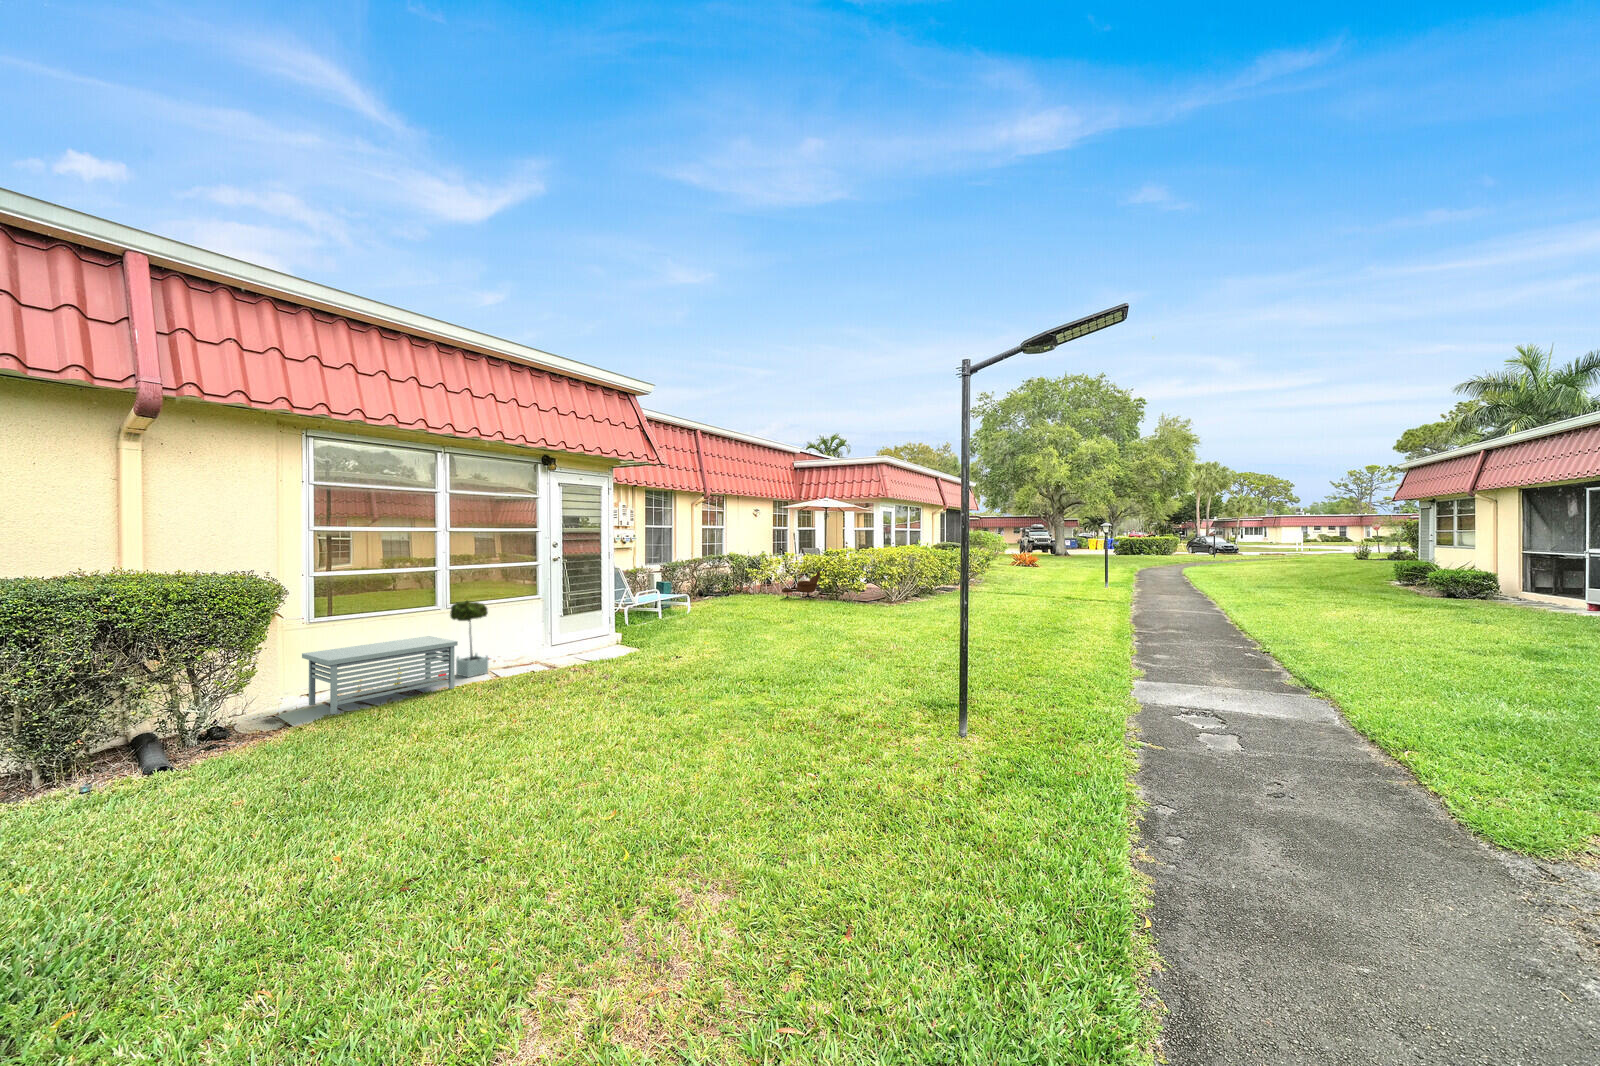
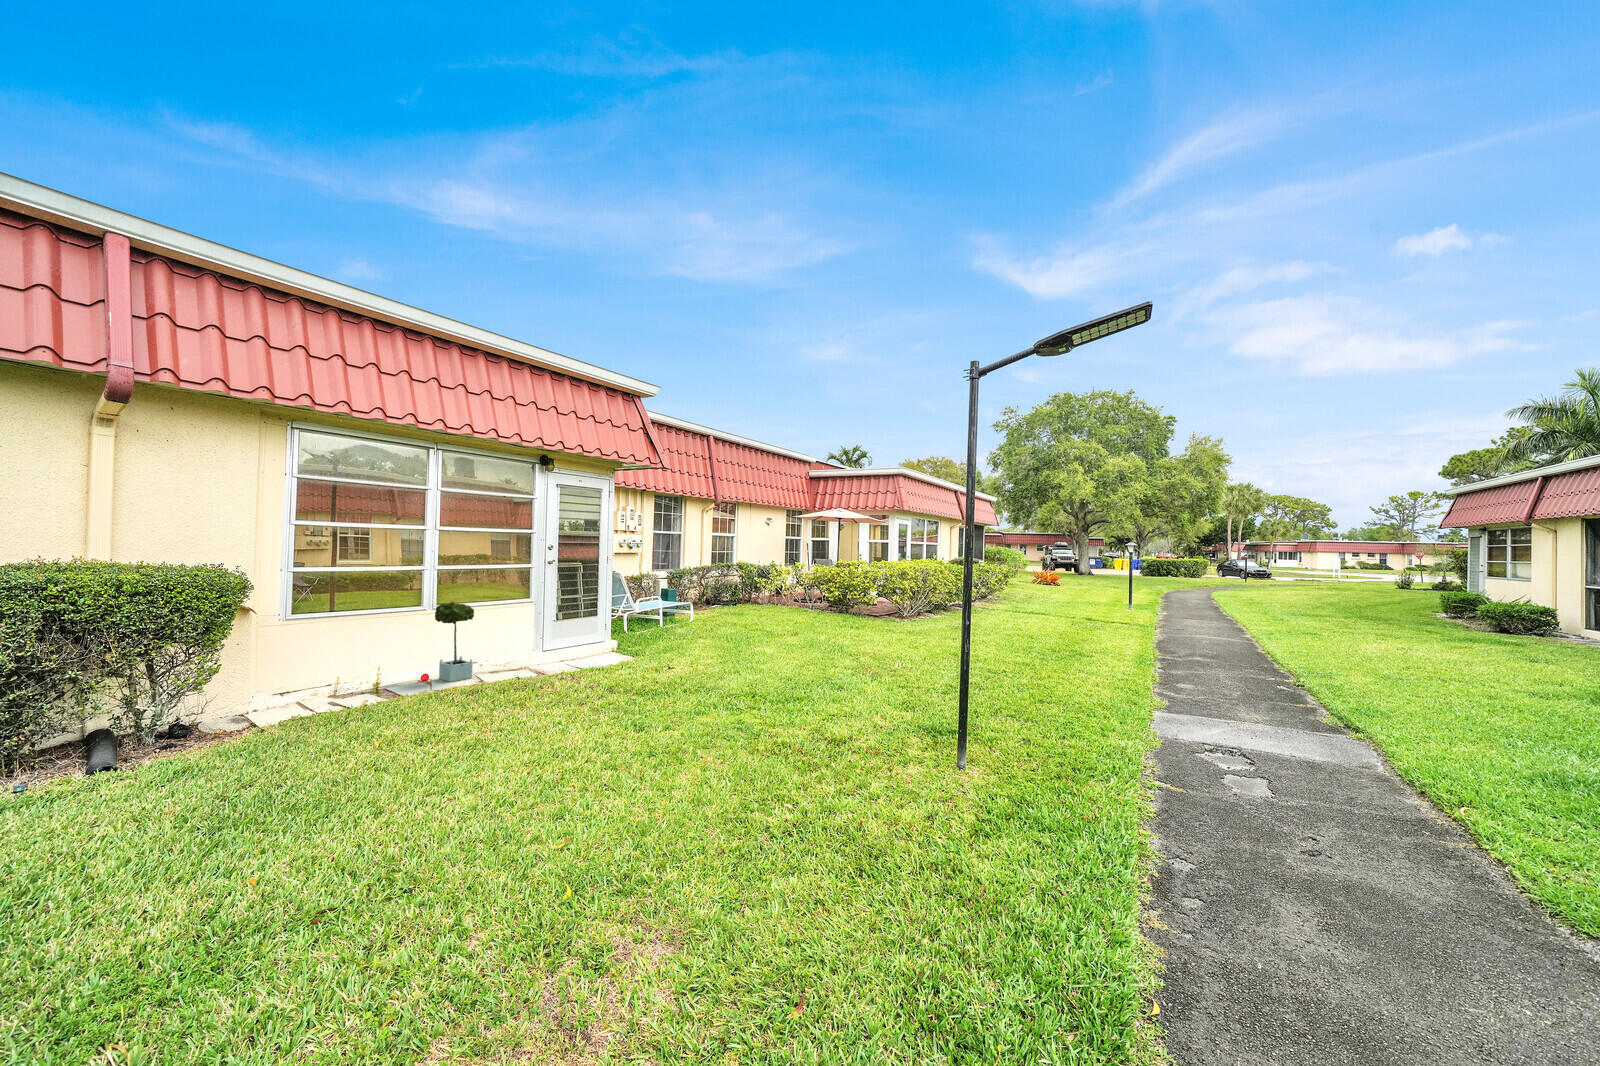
lounge chair: present [781,571,820,600] -> none [787,582,830,613]
storage bench: present [302,636,458,714] -> none [275,638,438,716]

